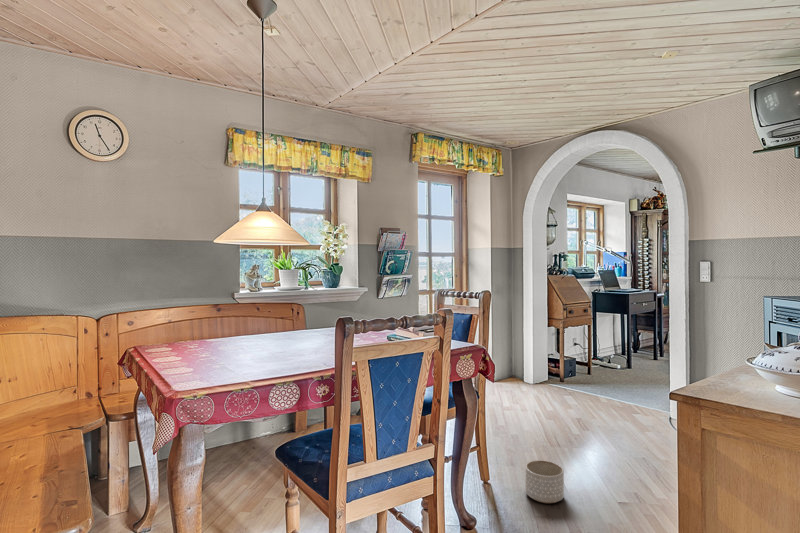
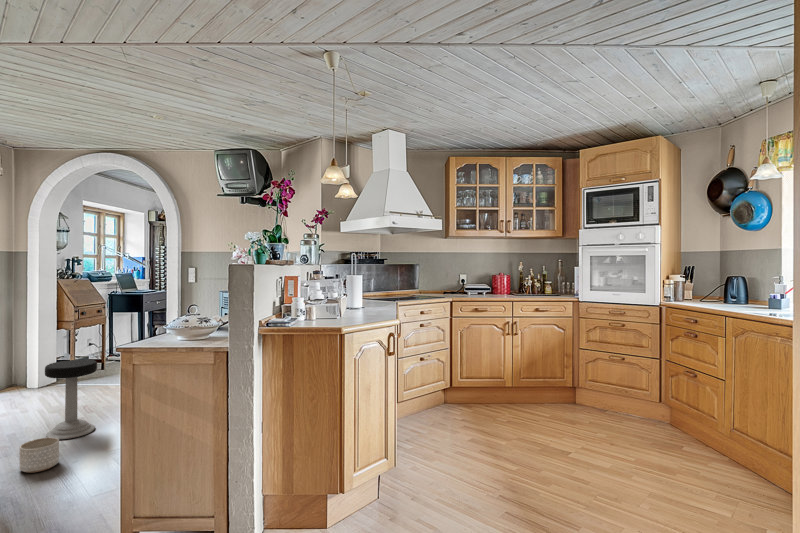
stool: none [544,369,597,463] -> present [45,359,97,439]

